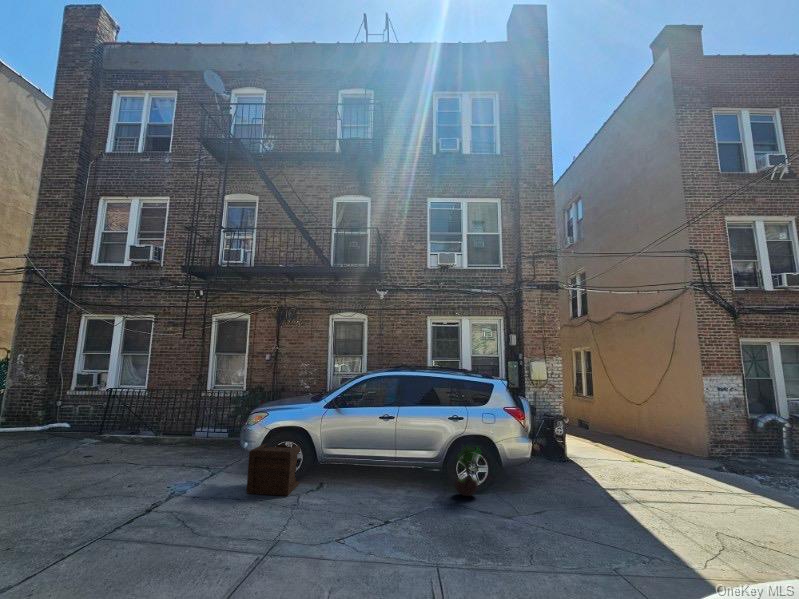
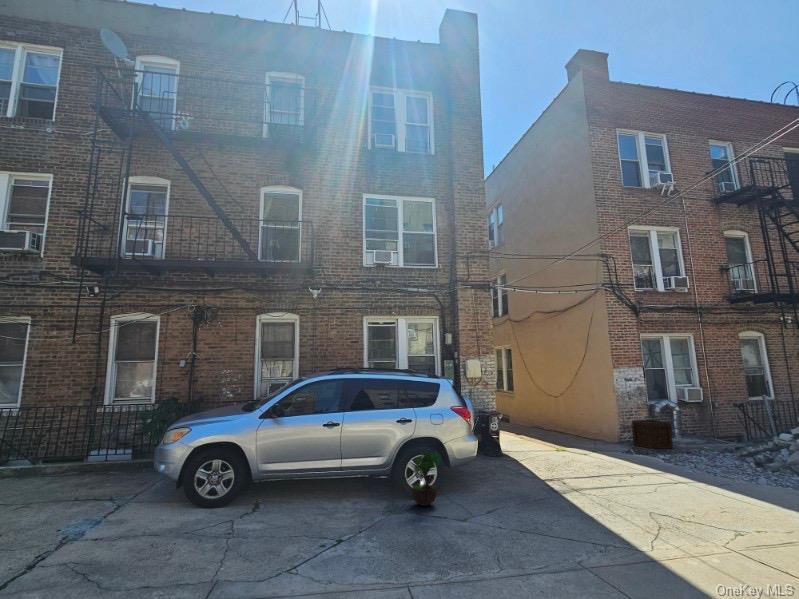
wooden crate: present [246,444,300,496] -> present [632,420,673,449]

